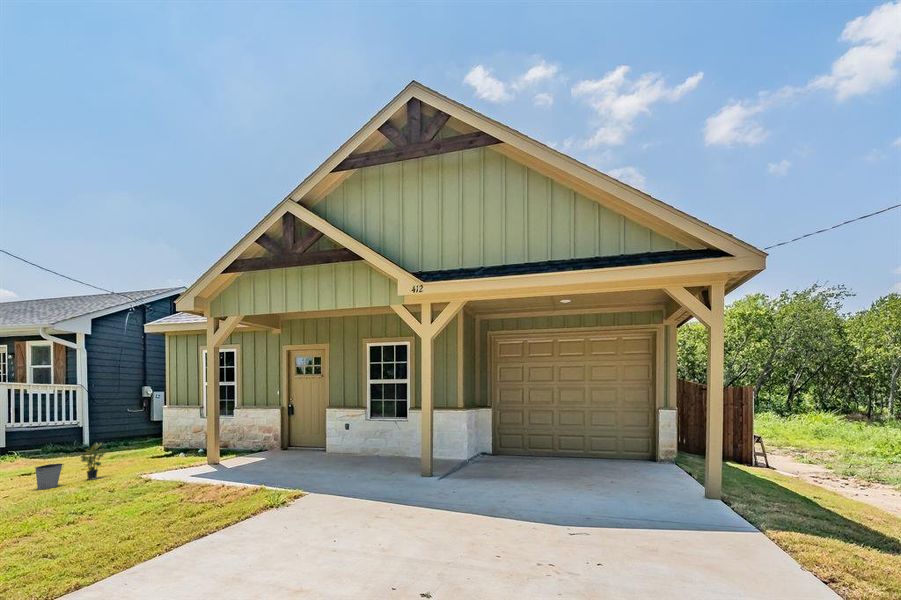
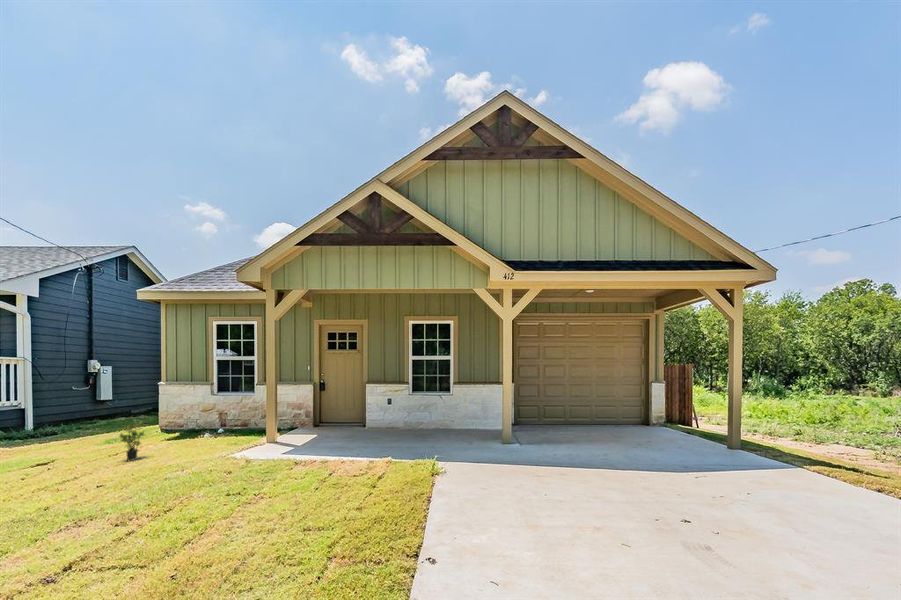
bucket: present [35,463,63,490] -> none [76,444,108,473]

